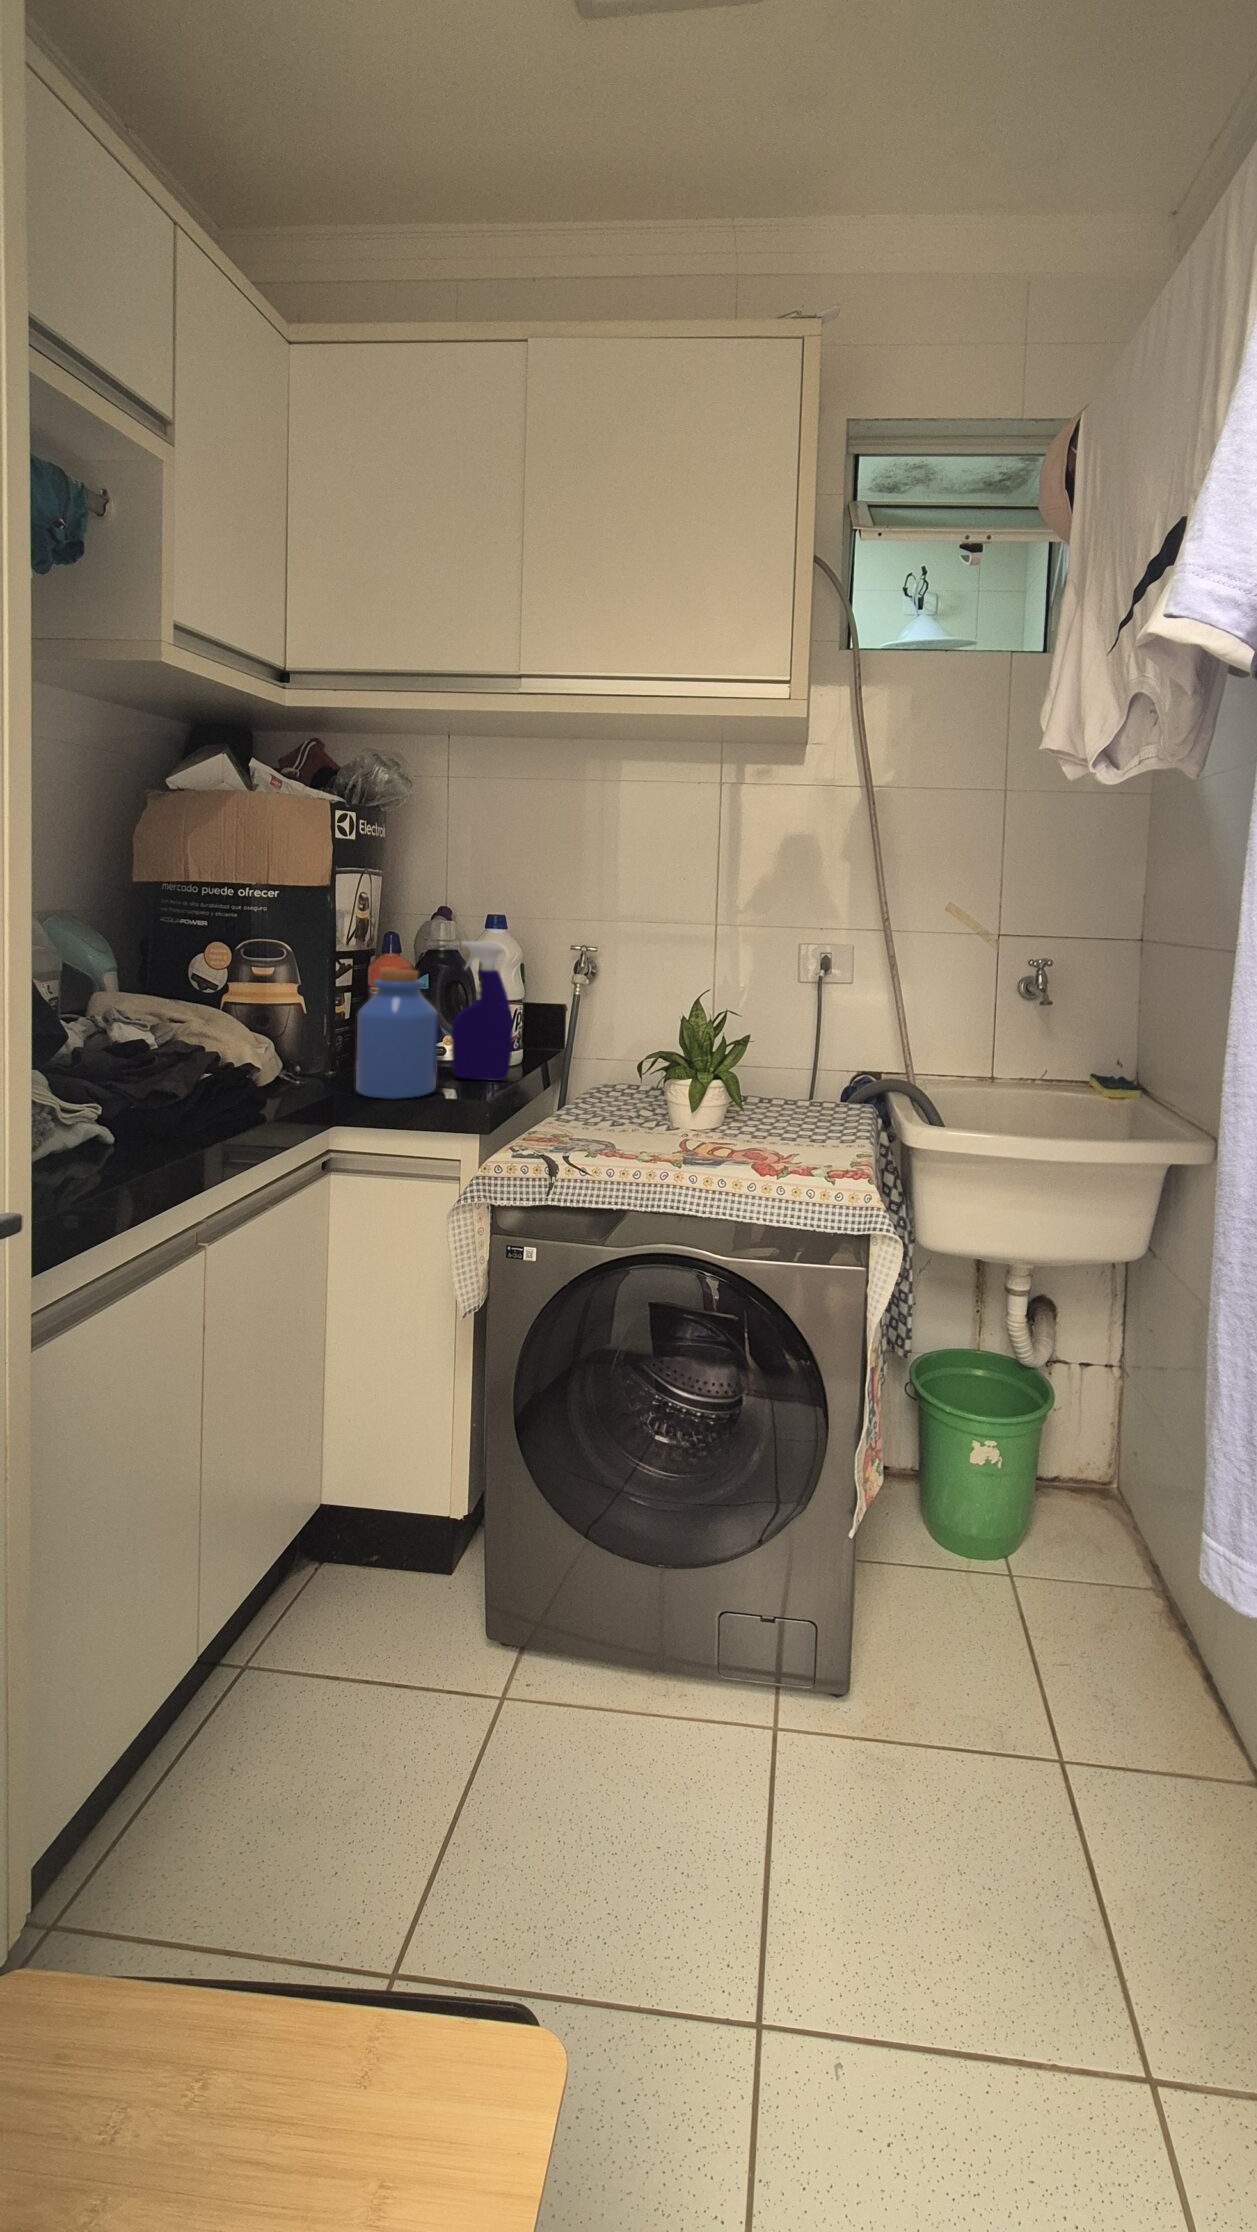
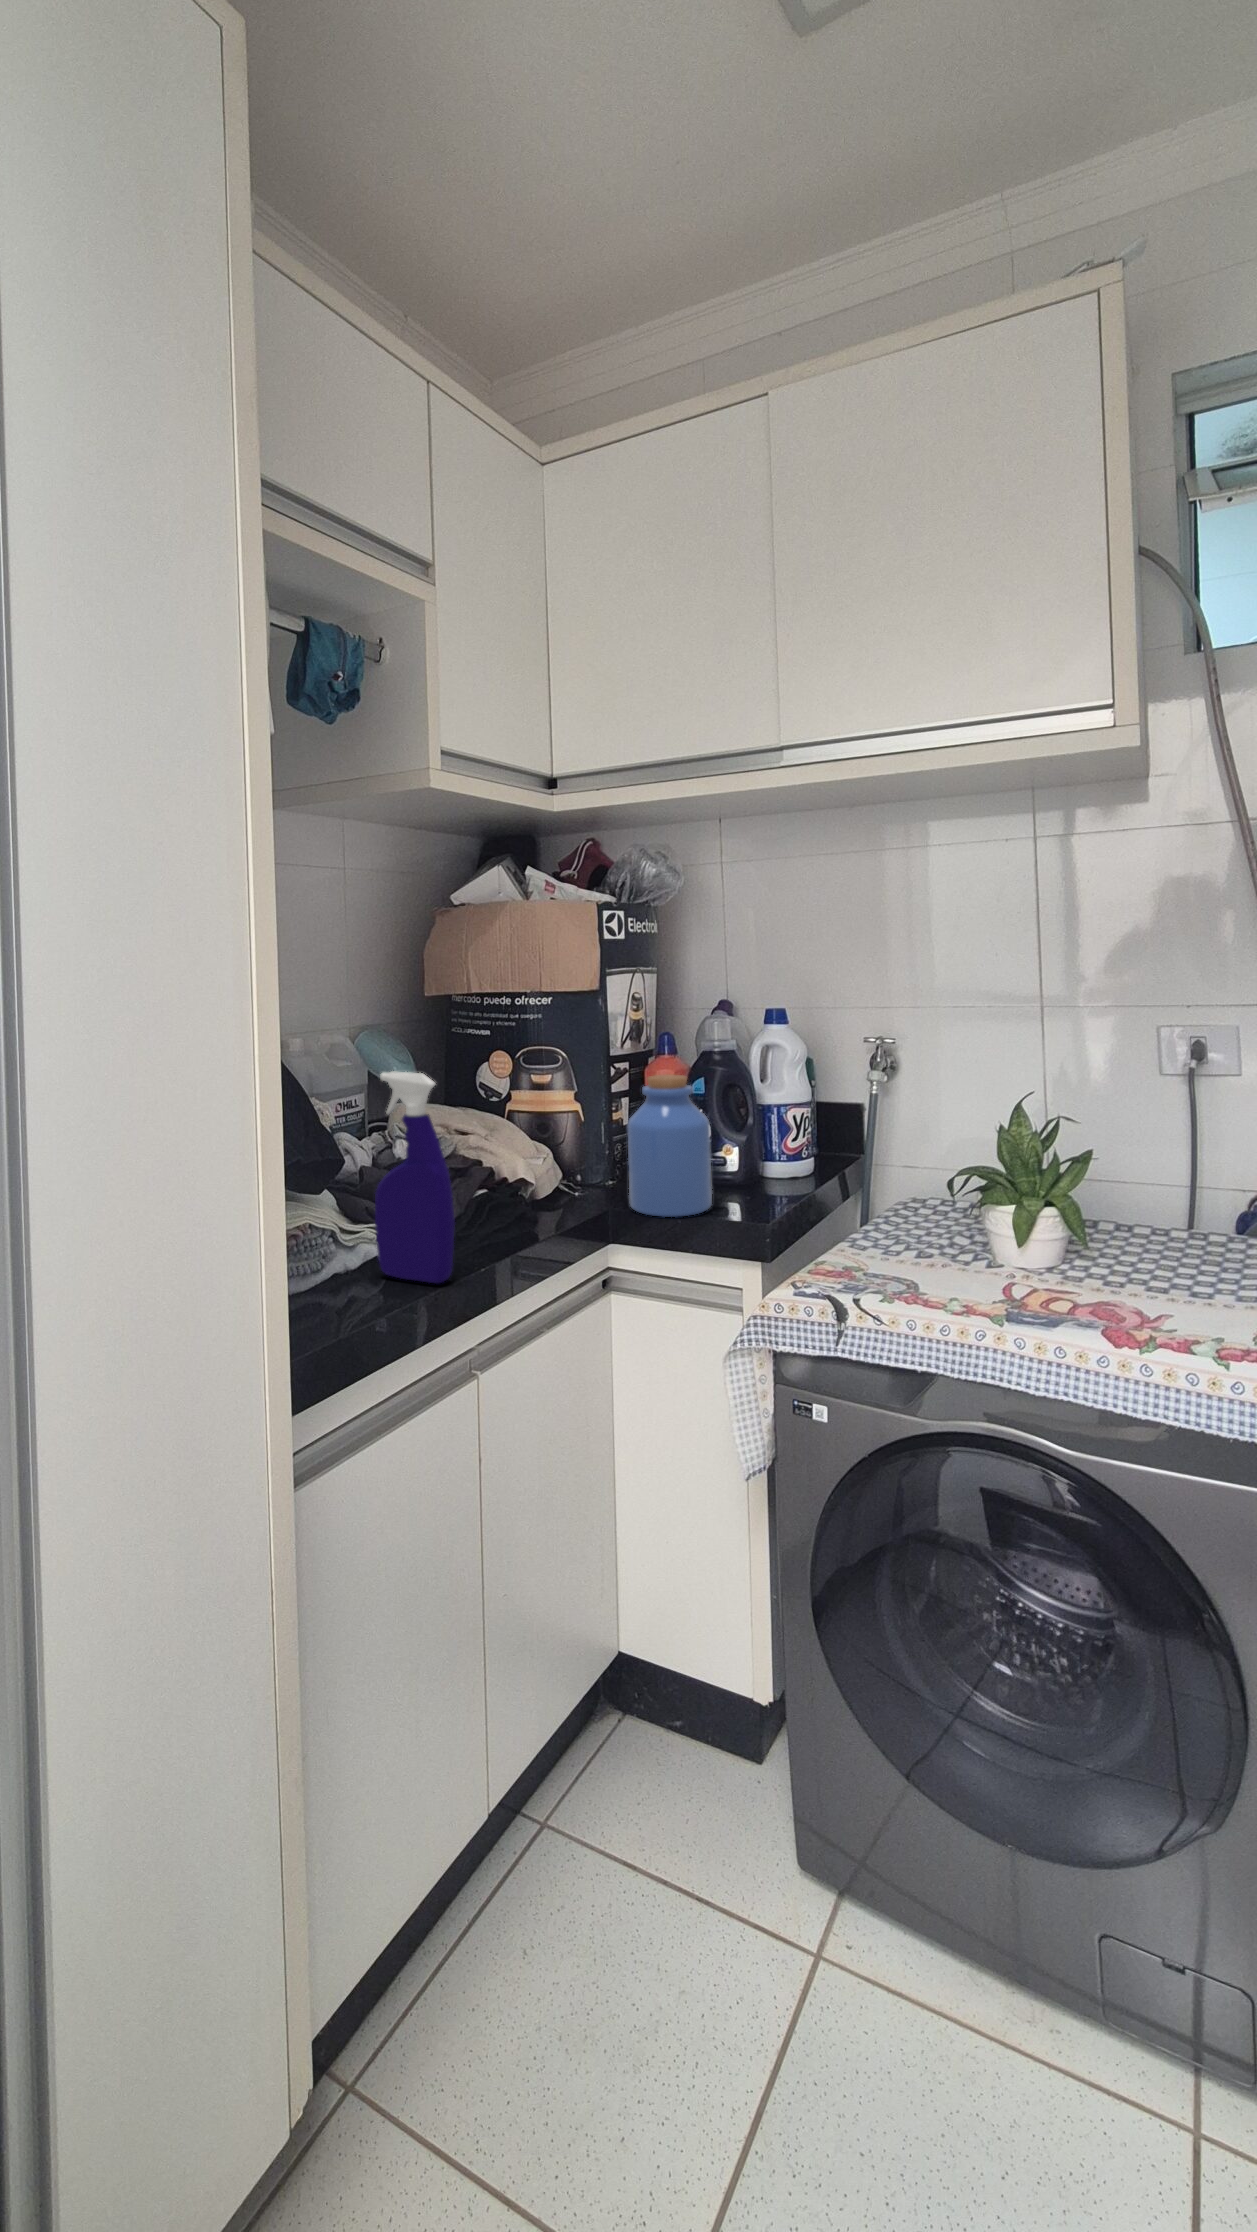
spray bottle: present [451,941,513,1081] -> present [375,1072,455,1283]

